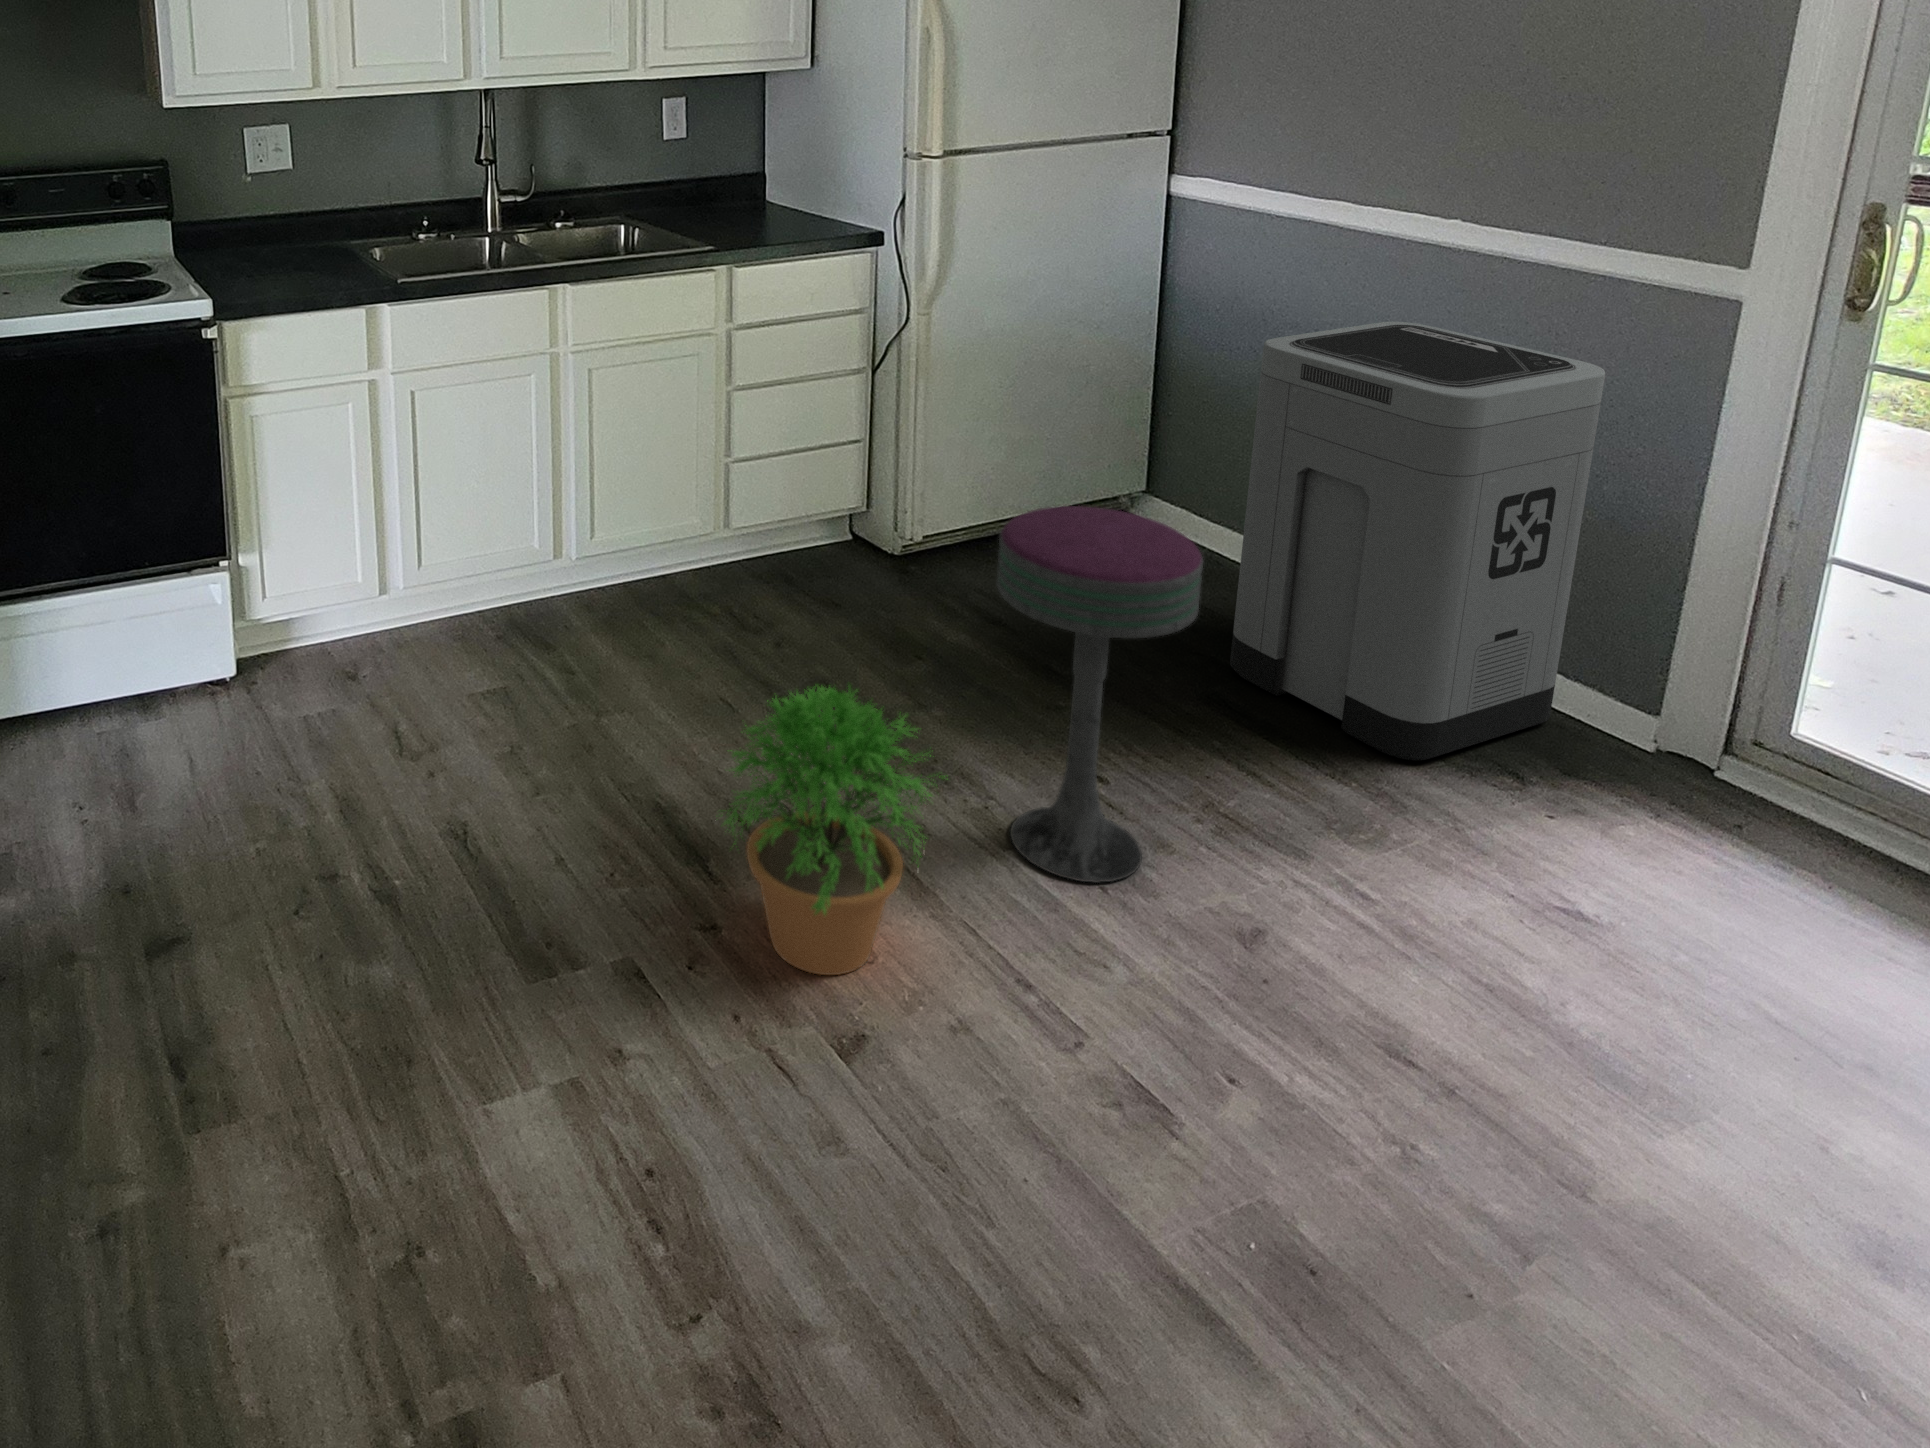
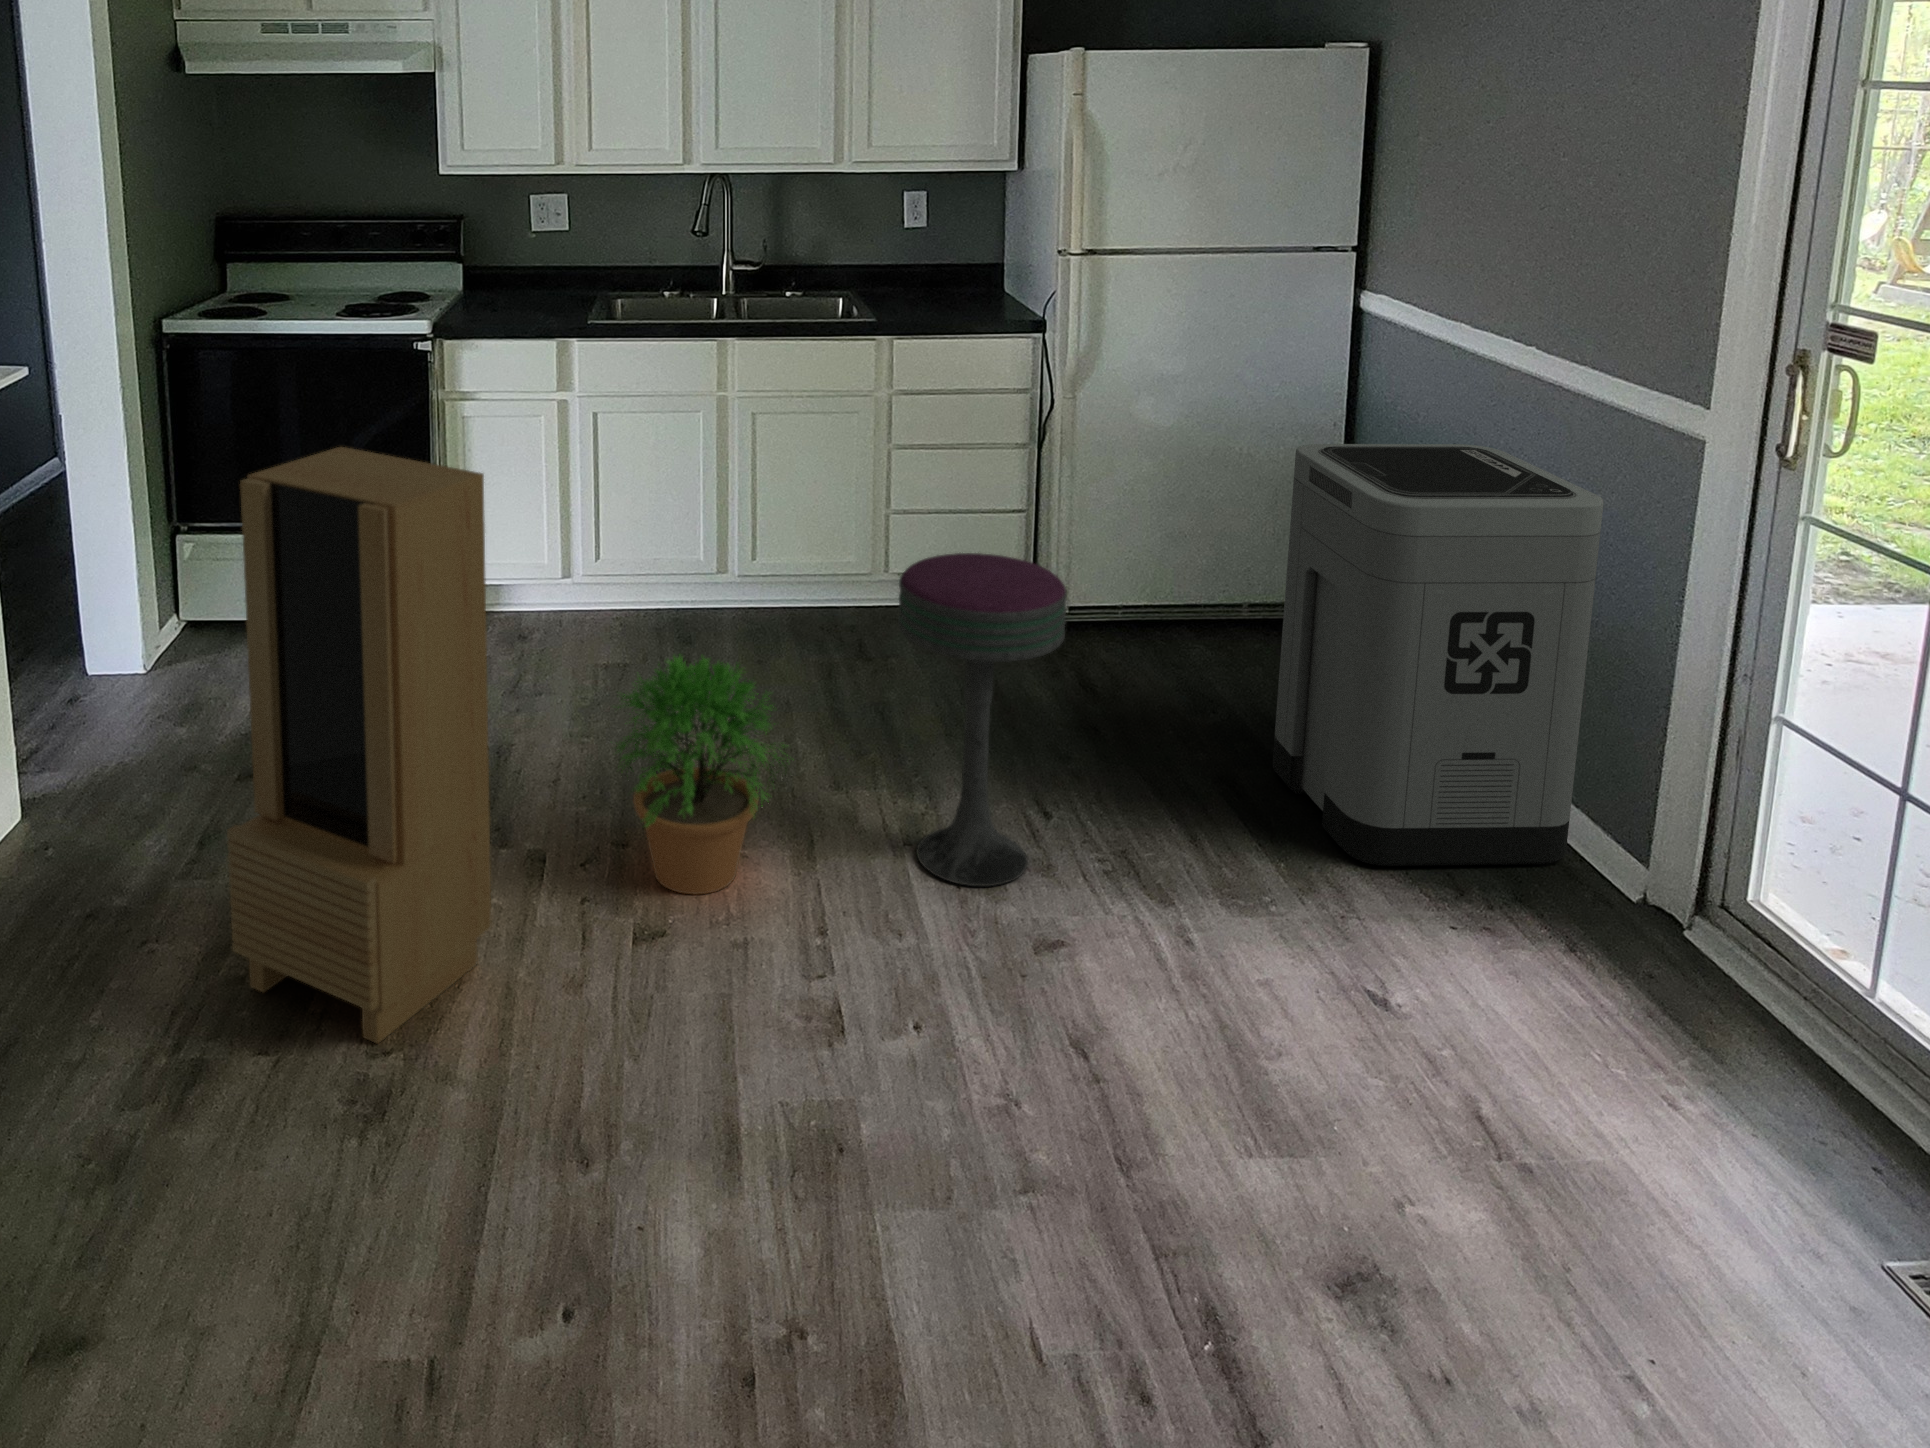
storage cabinet: none [410,508,717,1325] -> present [227,447,491,1044]

